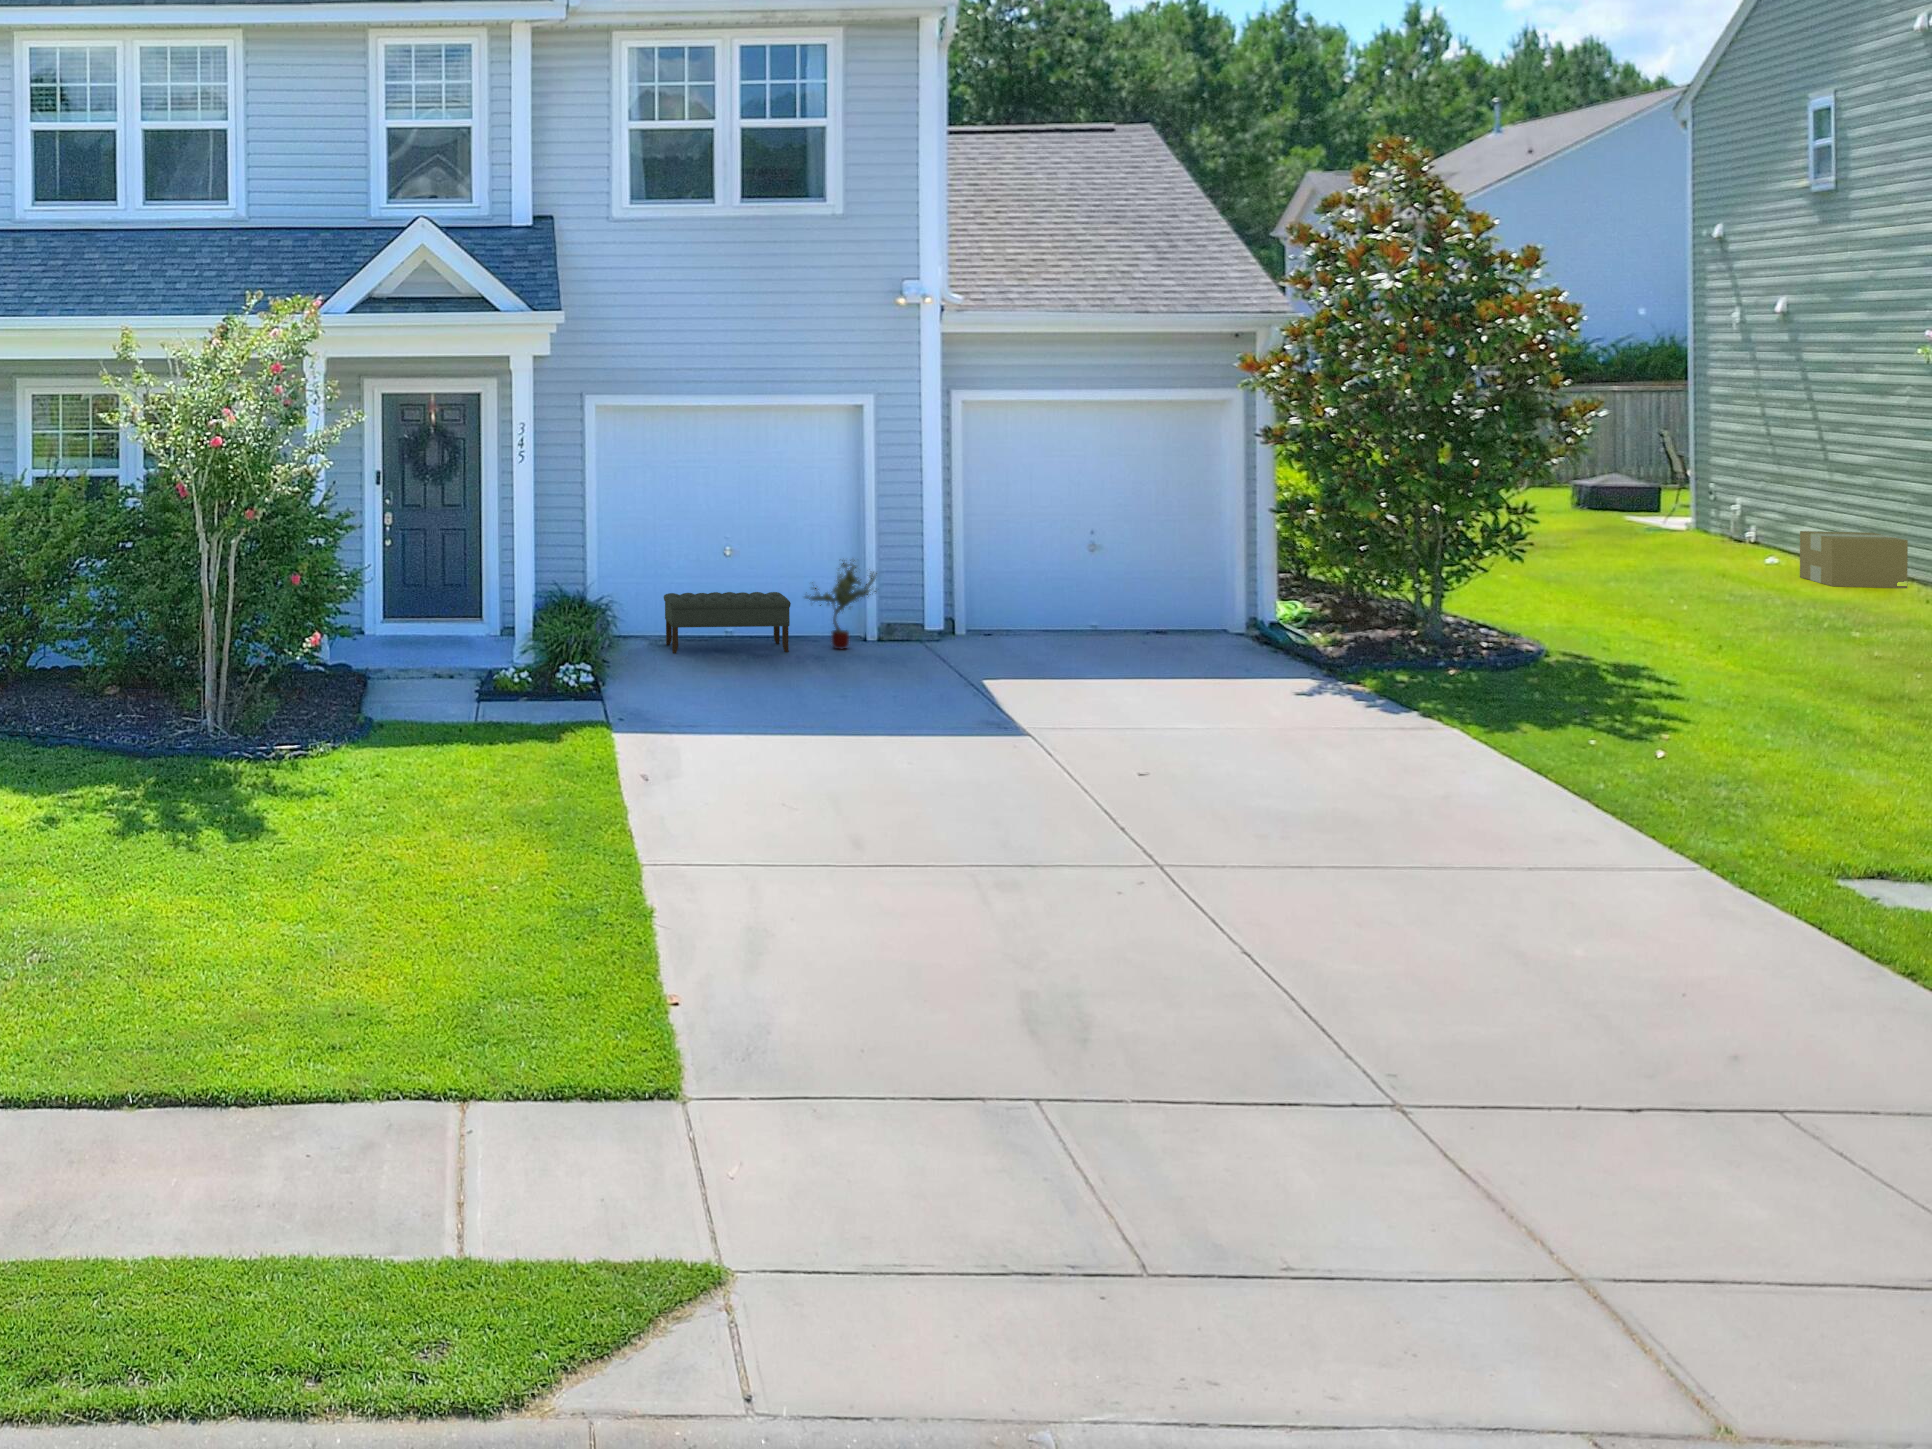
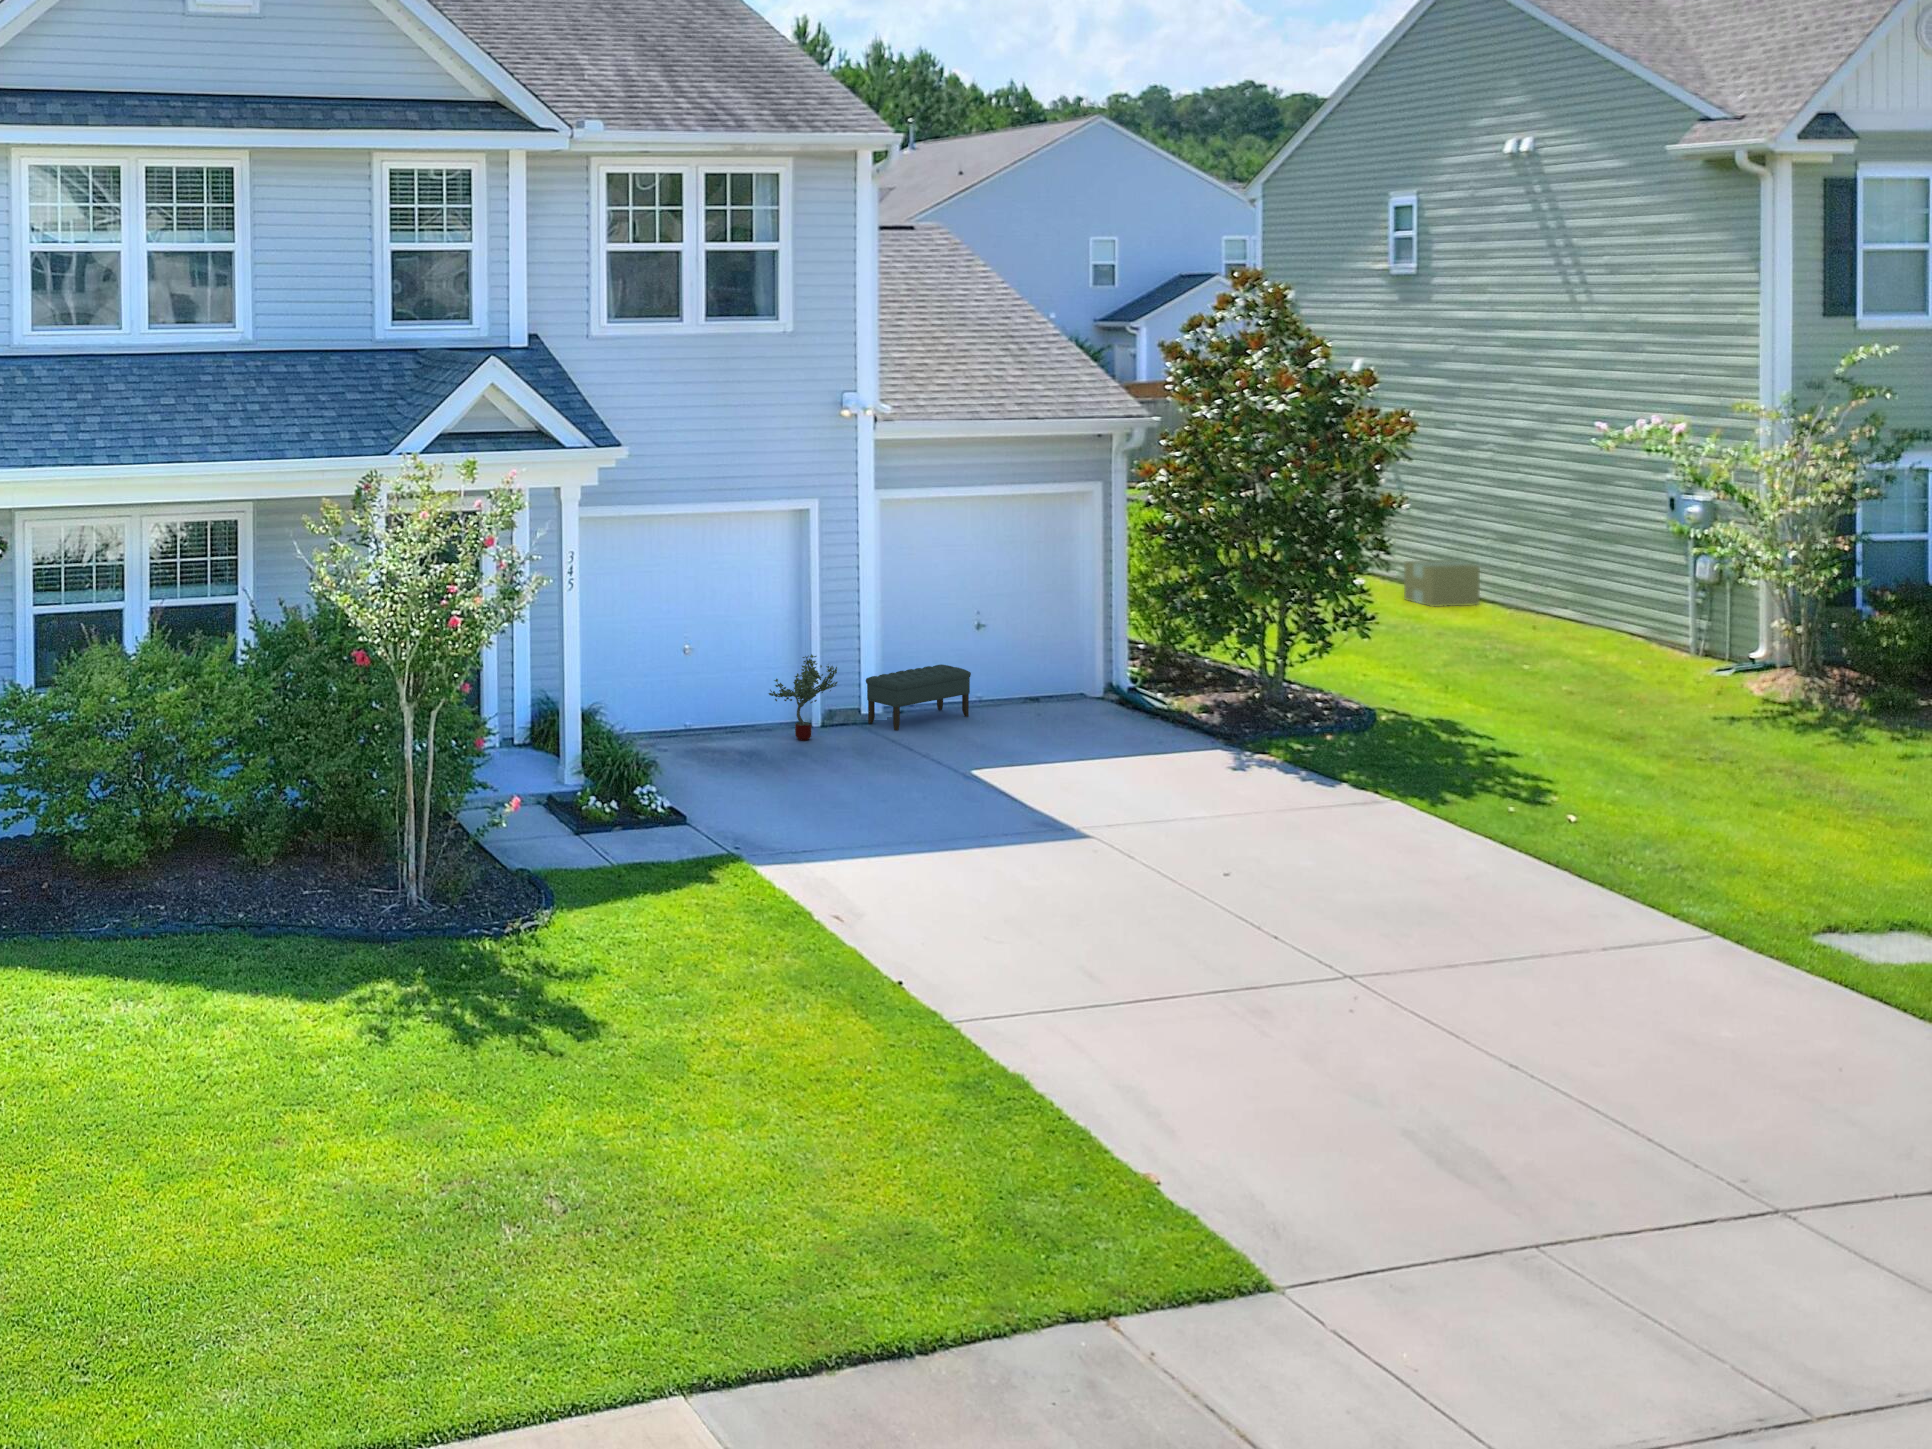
bench: present [664,592,791,653] -> present [866,664,971,731]

